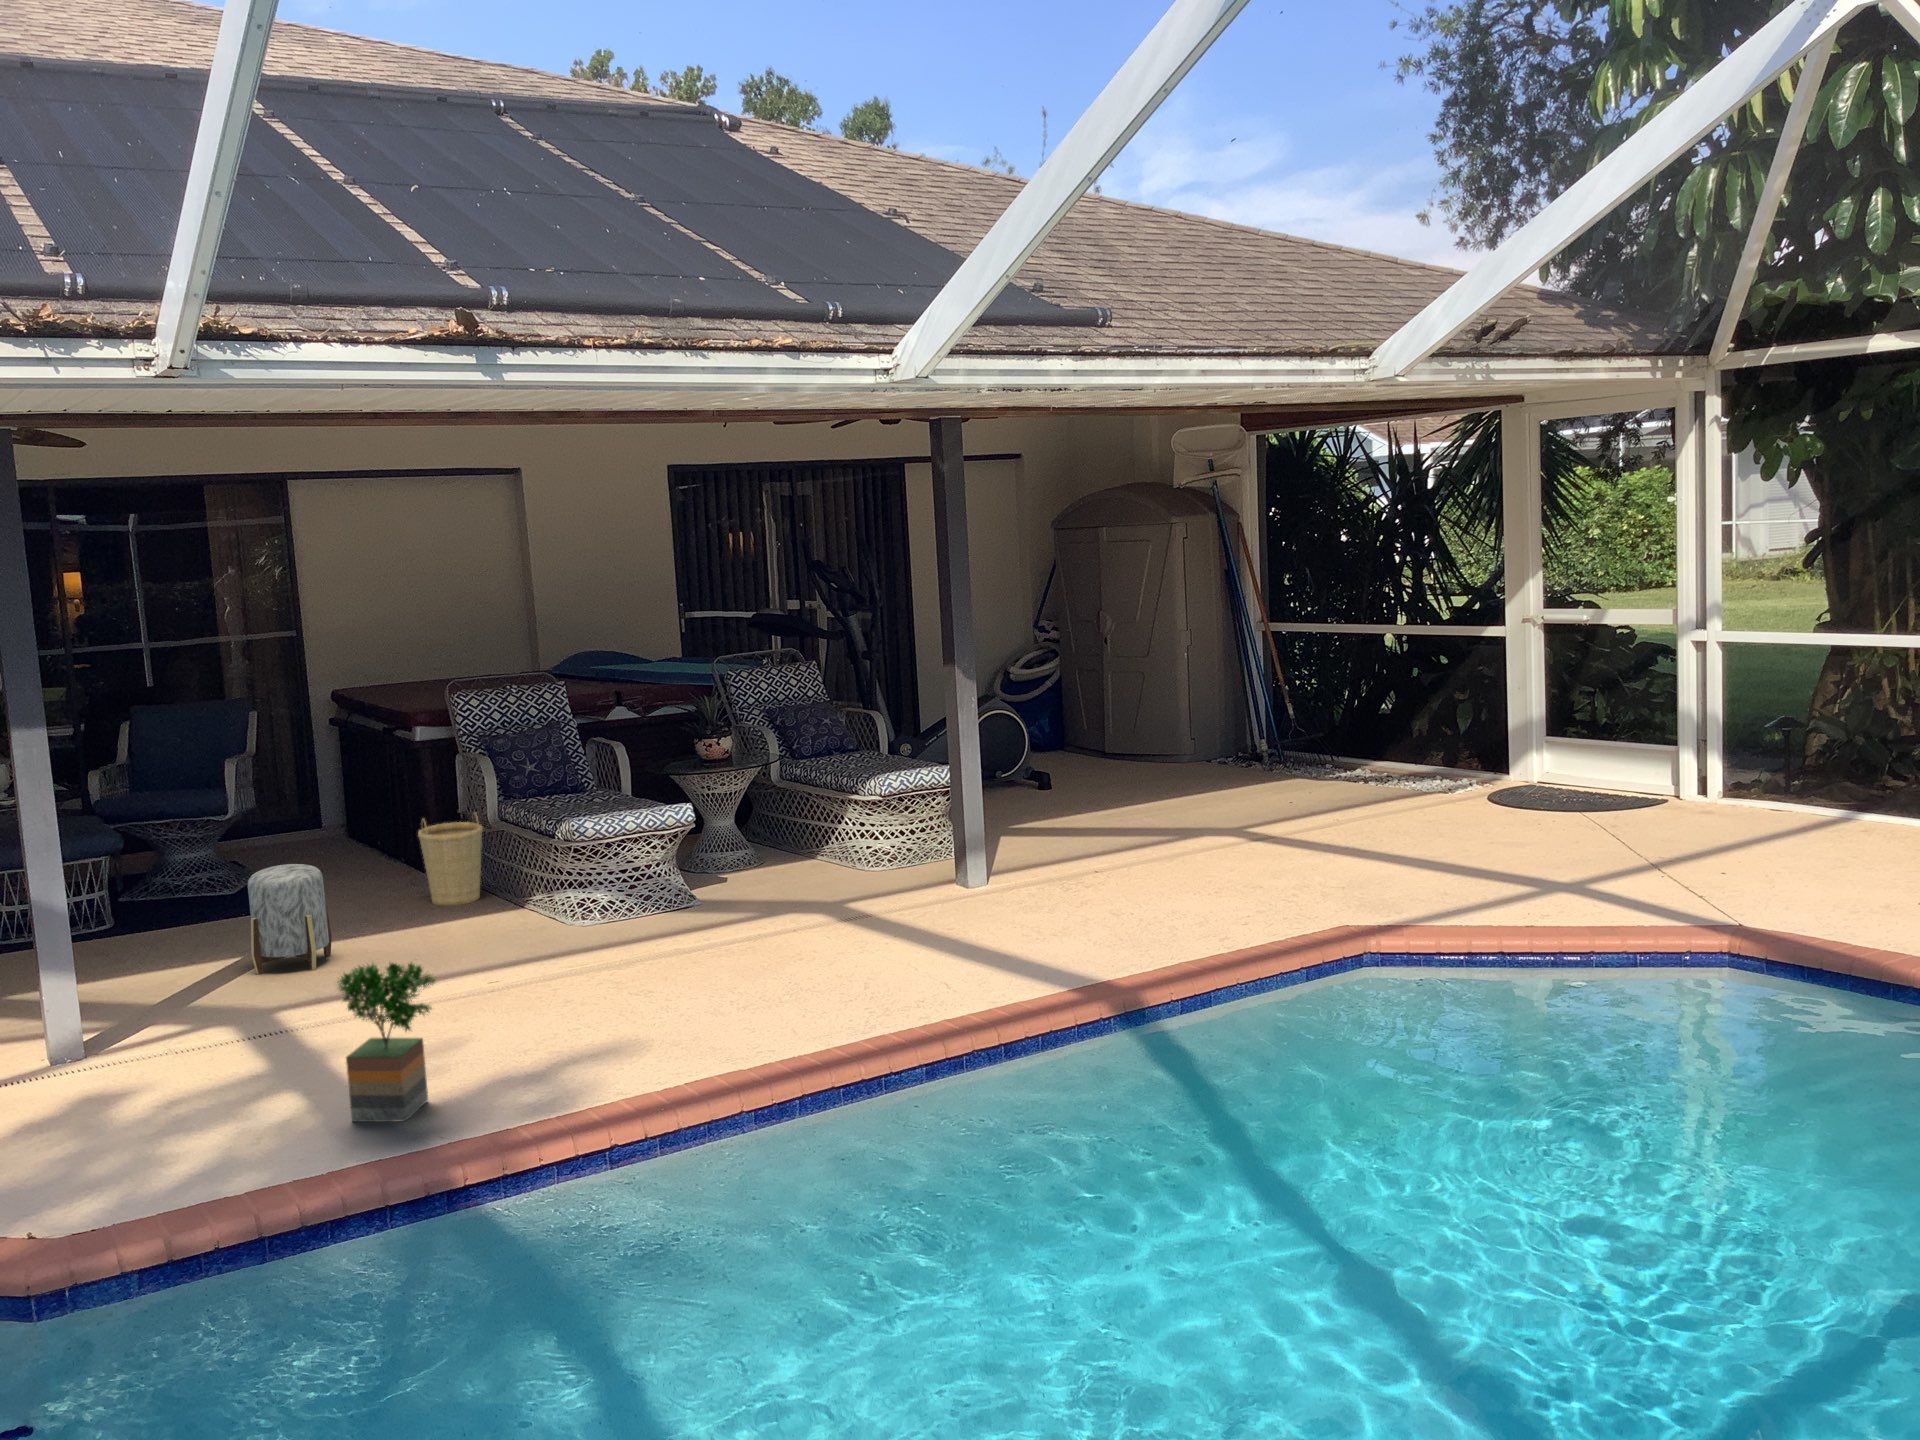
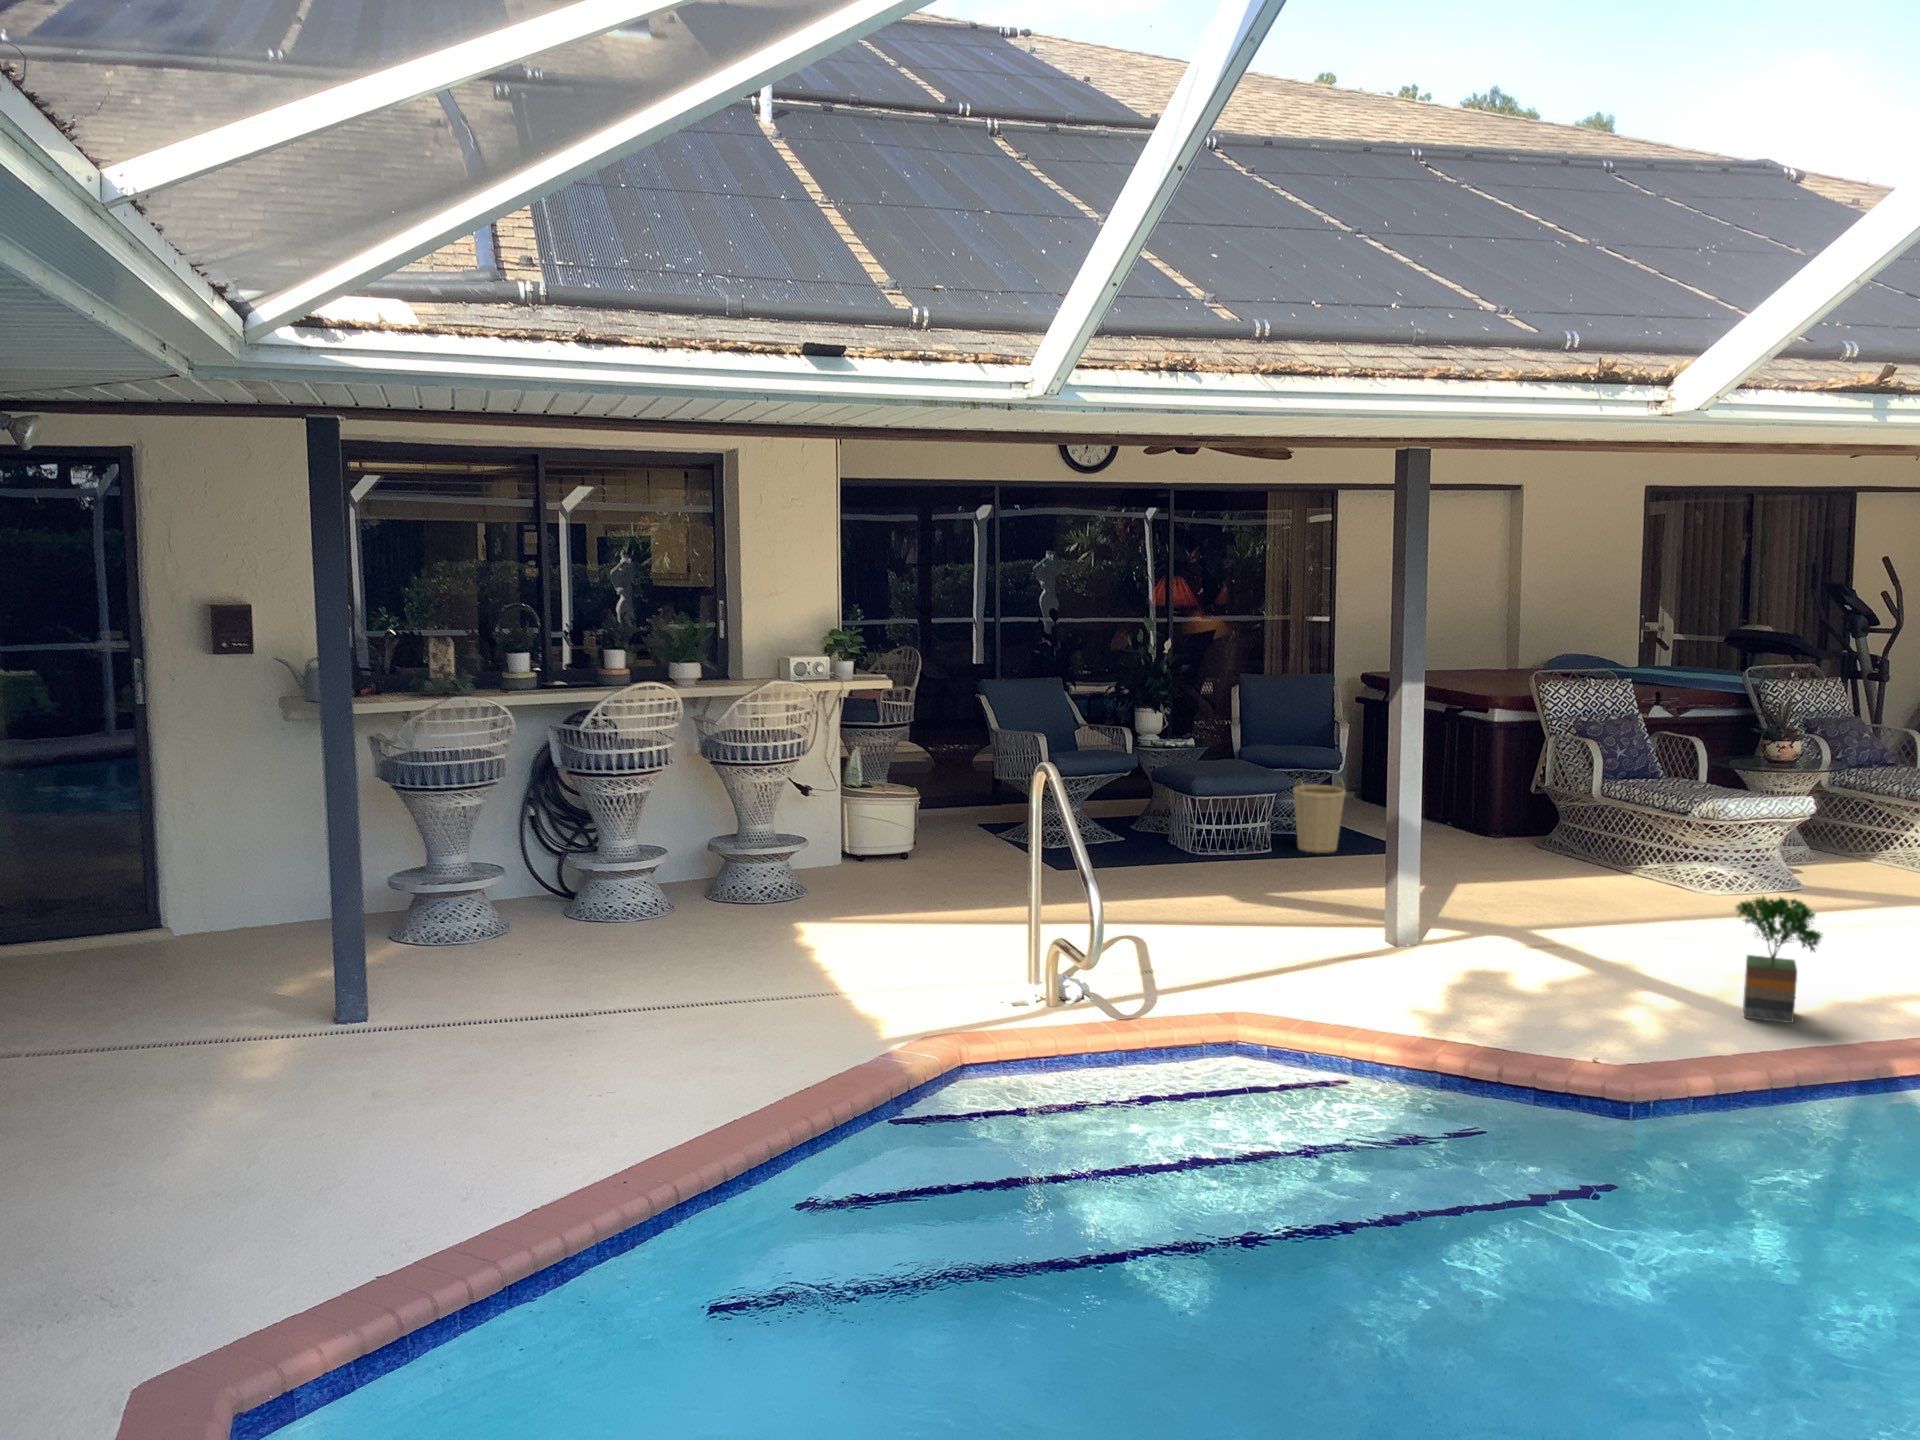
basket: present [418,813,483,905] -> present [1293,781,1346,853]
stool: present [248,864,332,974] -> none [1458,816,1521,905]

